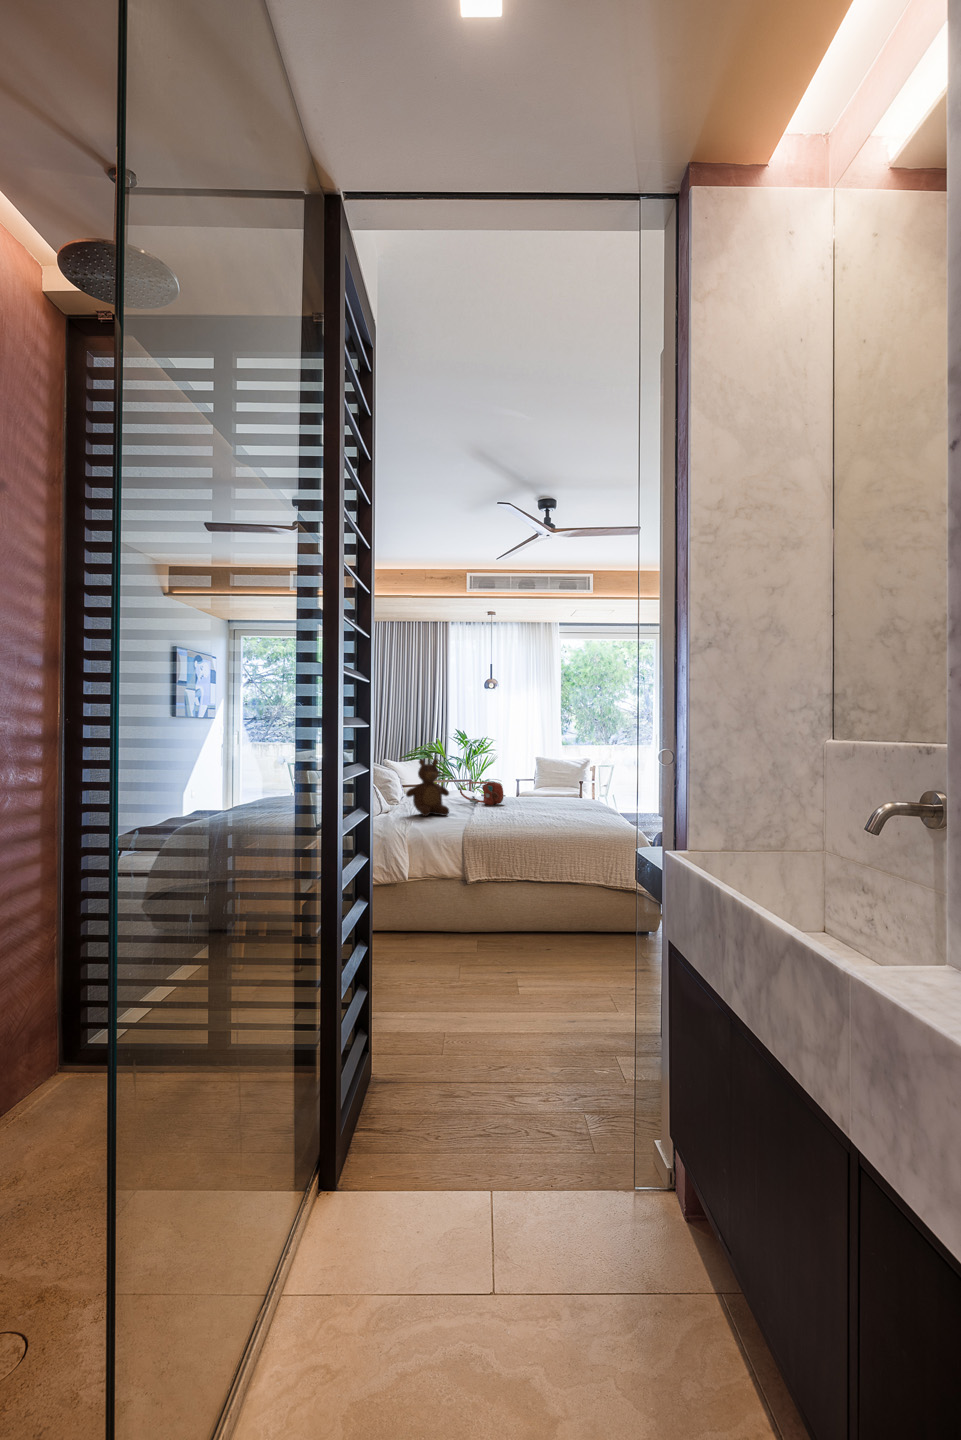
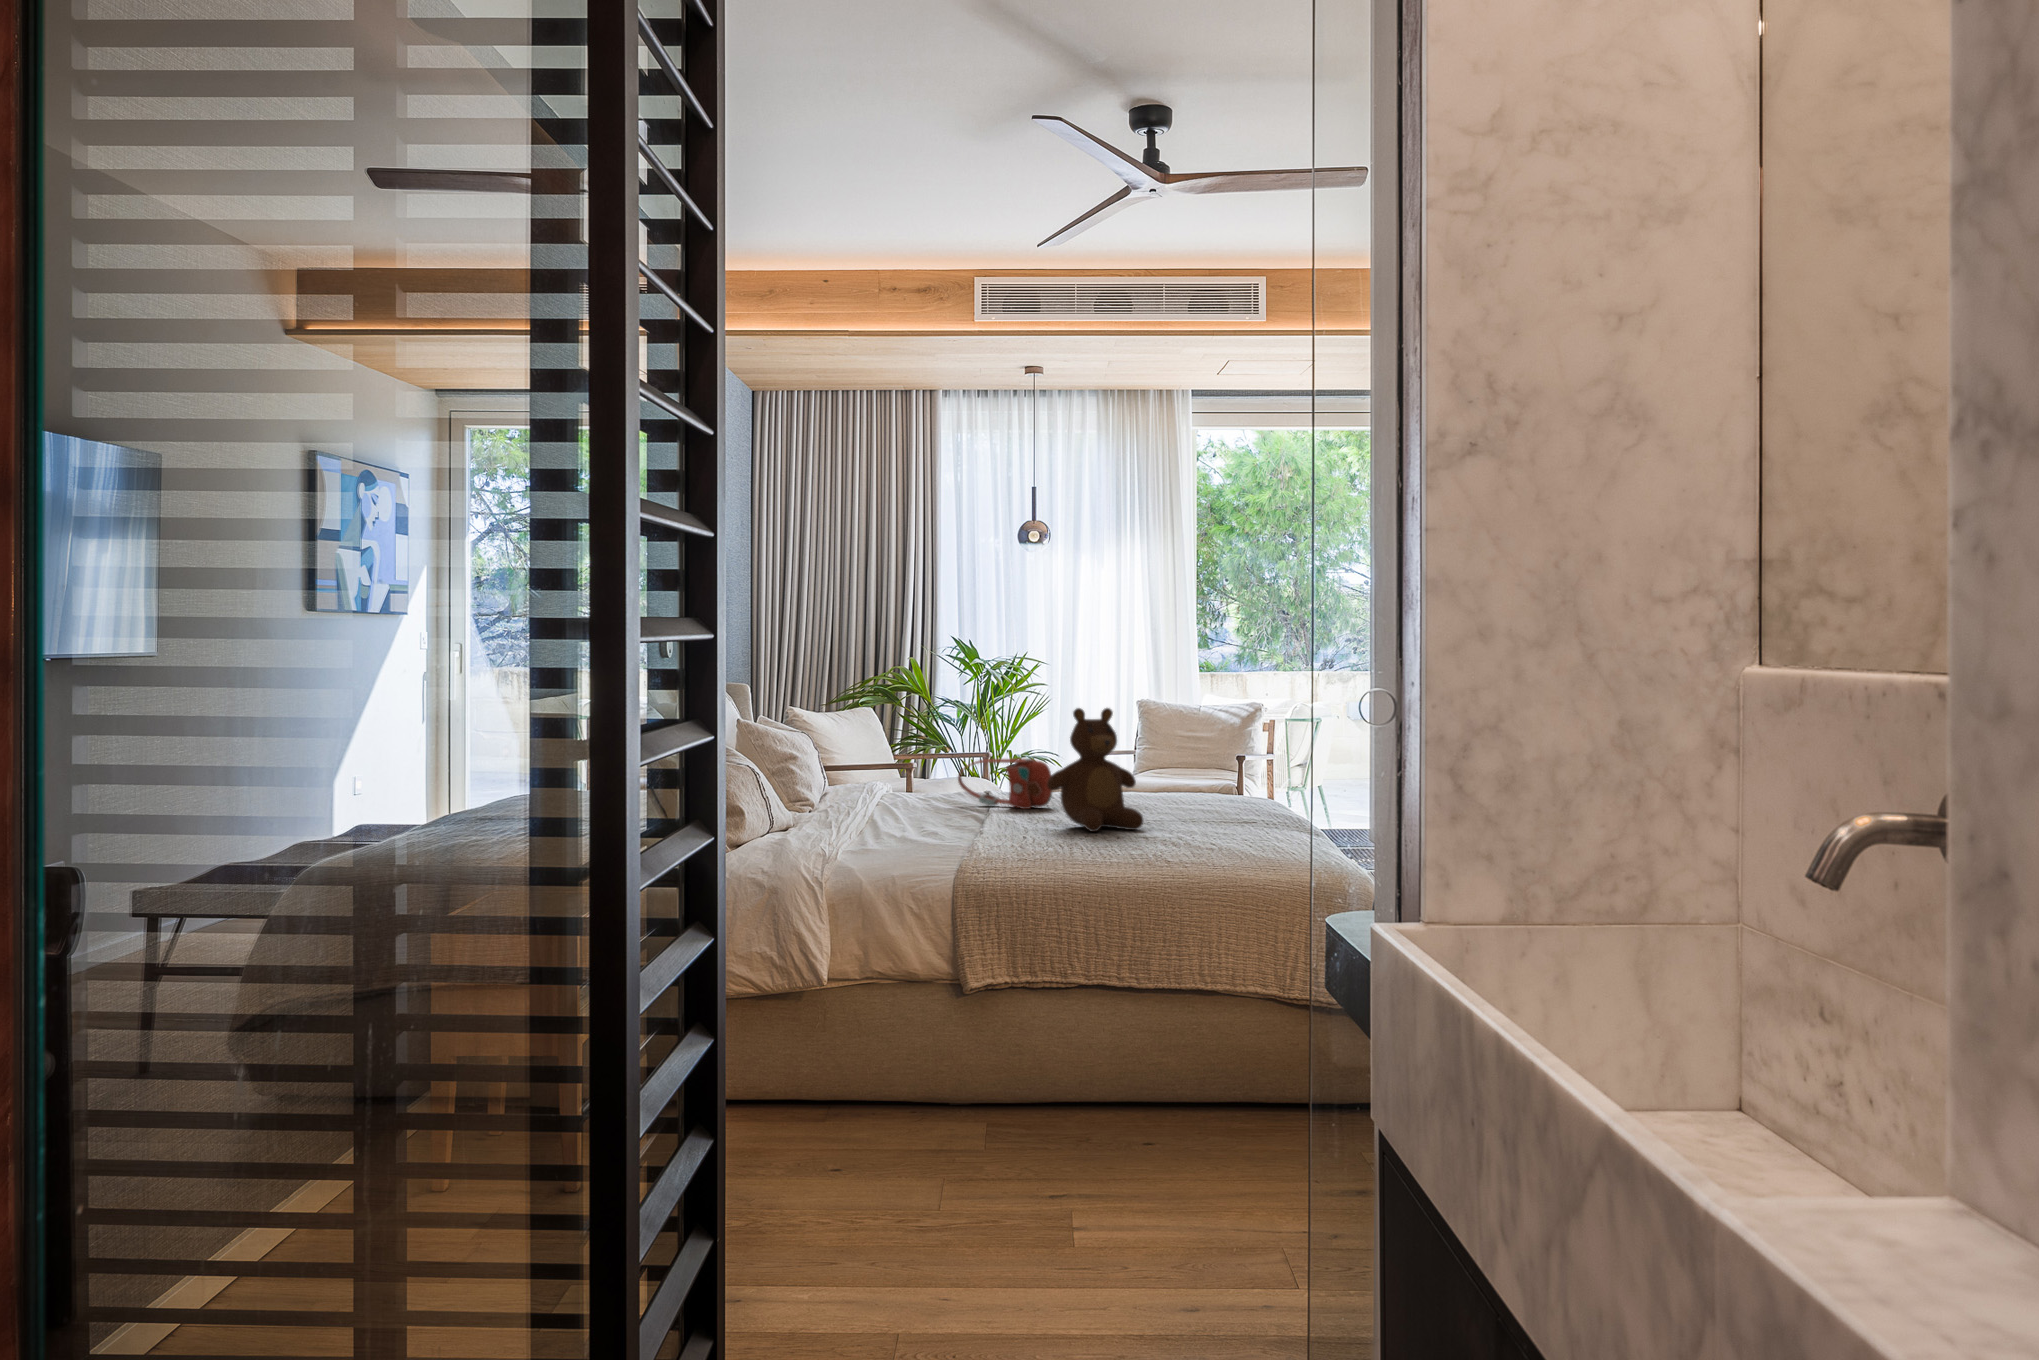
teddy bear: present [406,759,449,816] -> present [1047,708,1143,832]

